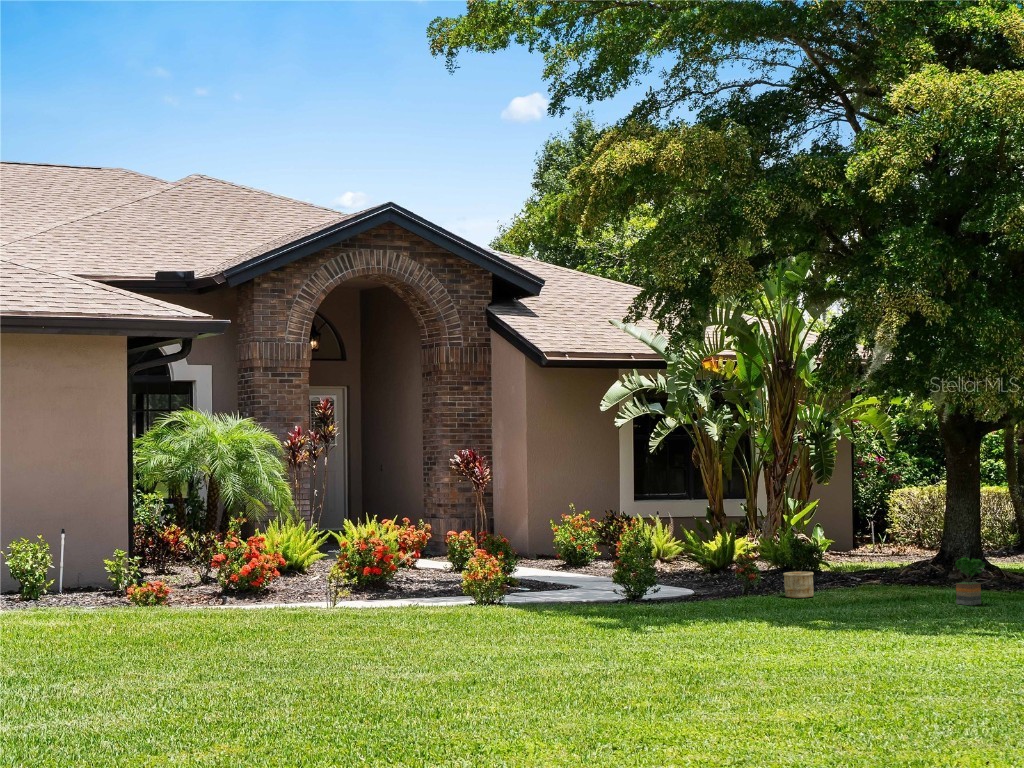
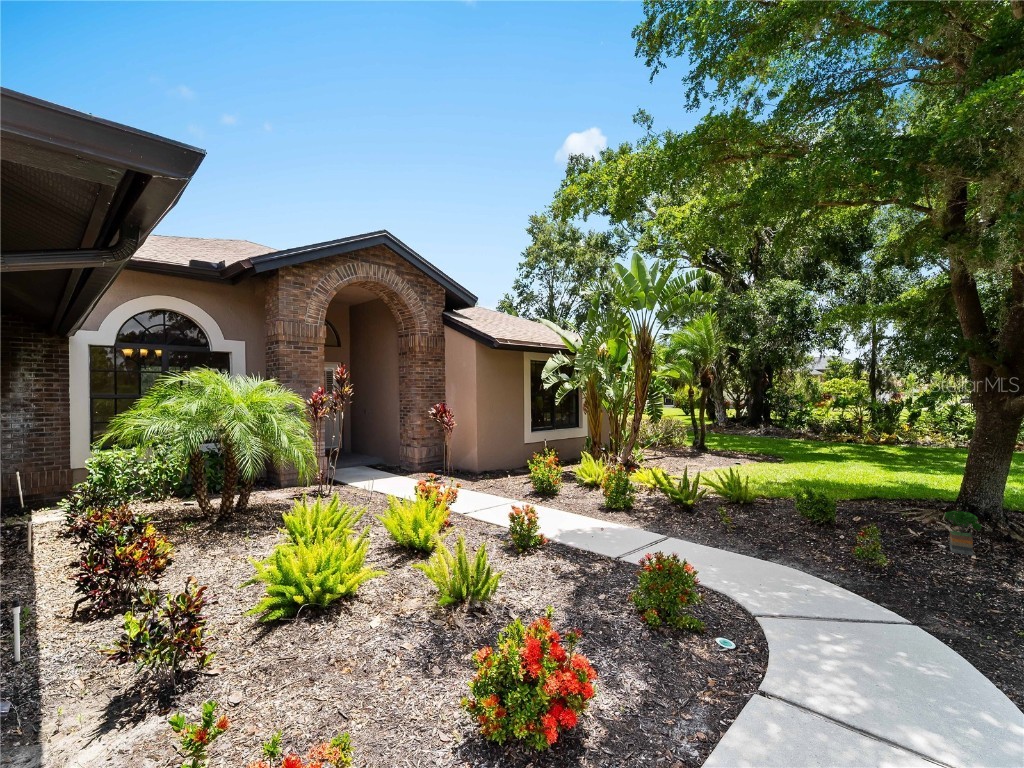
wooden bucket: present [783,571,814,598] -> none [776,517,807,544]

